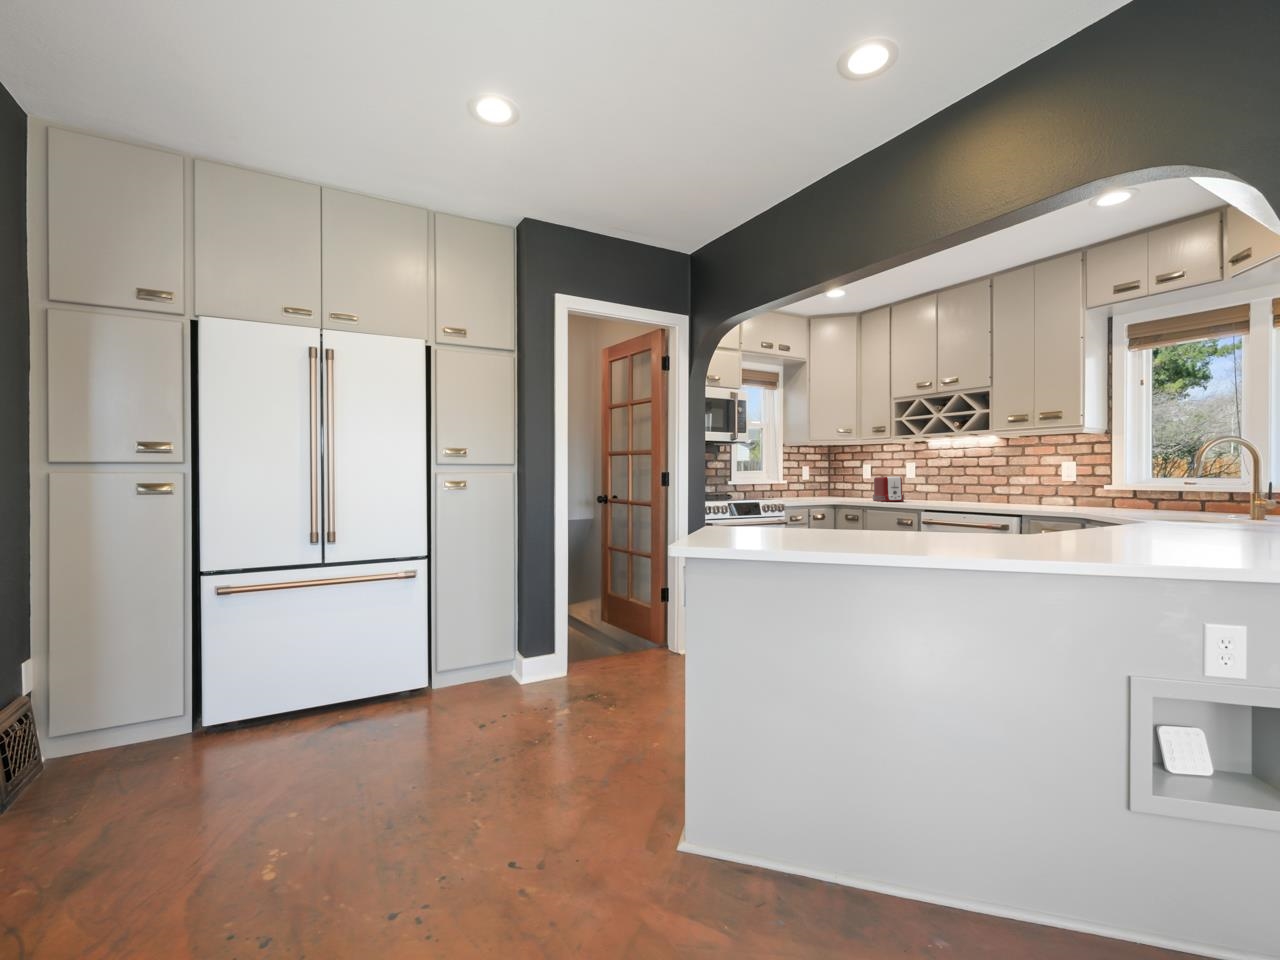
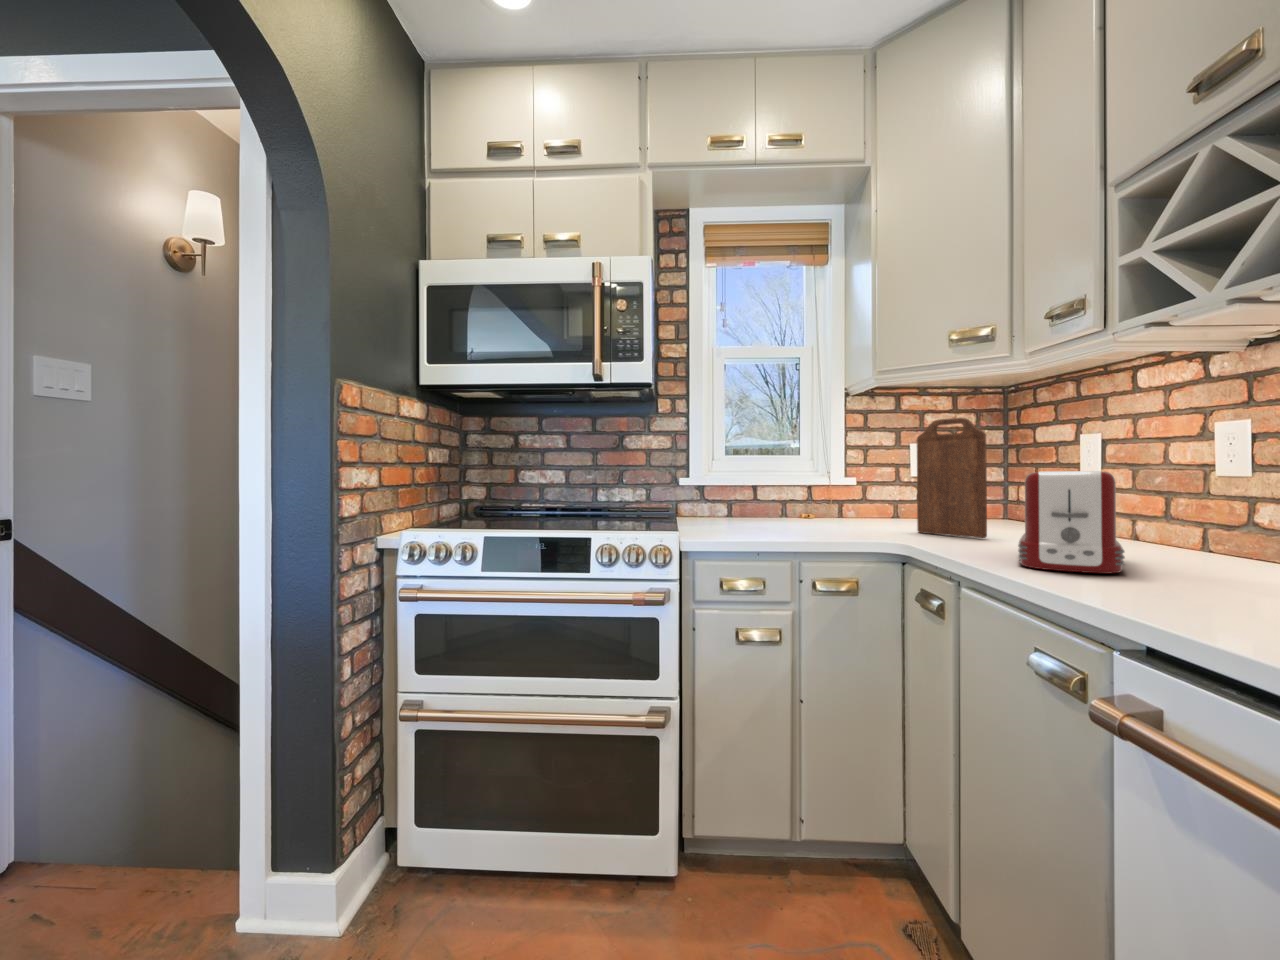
cutting board: none [827,459,852,499] -> present [917,418,987,538]

